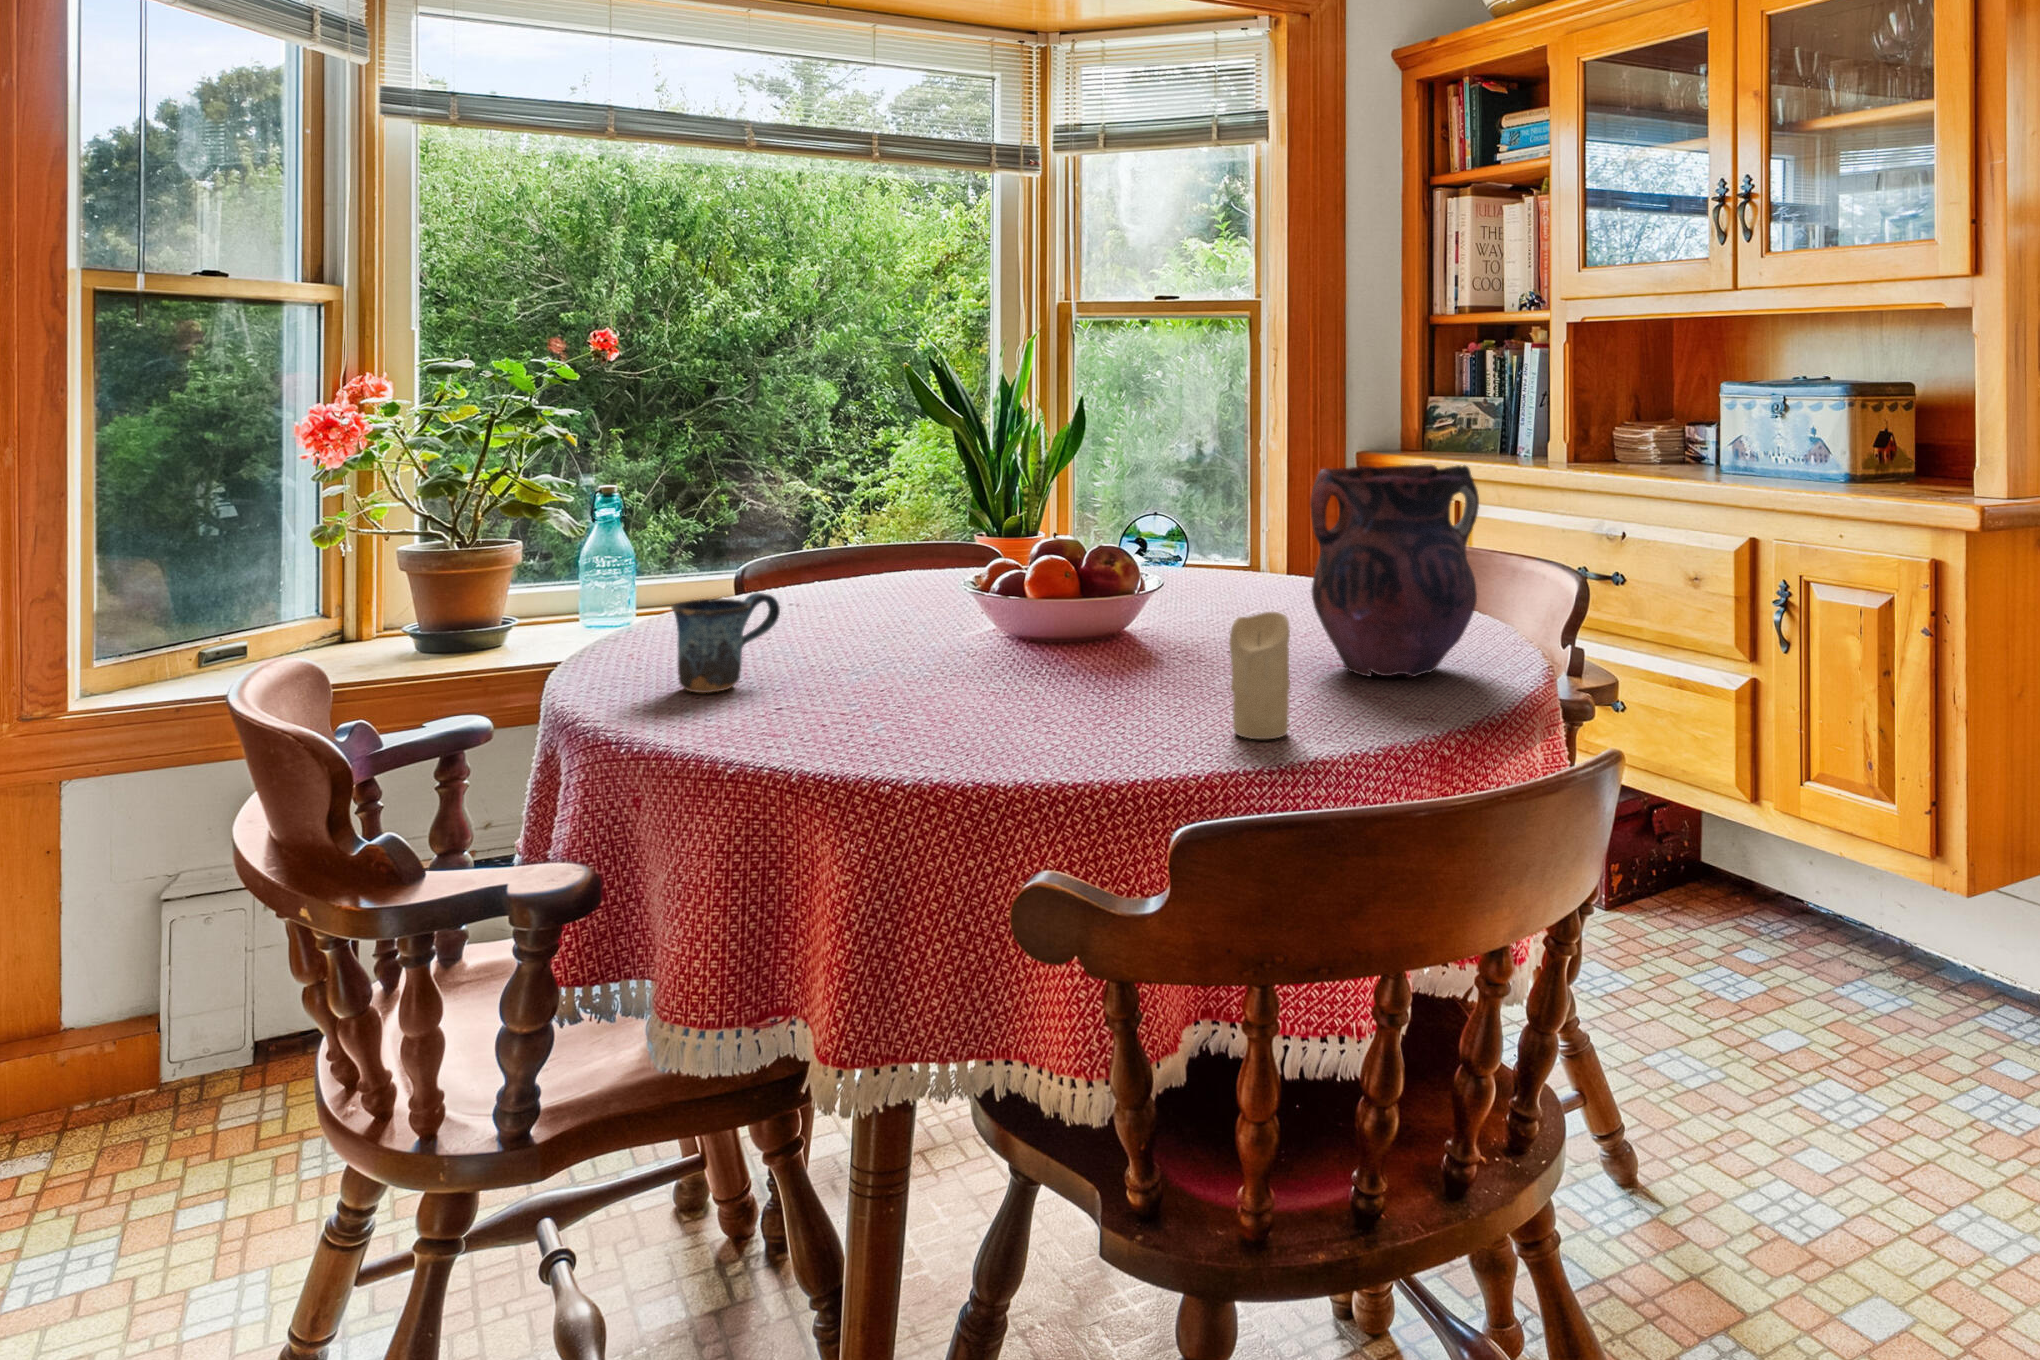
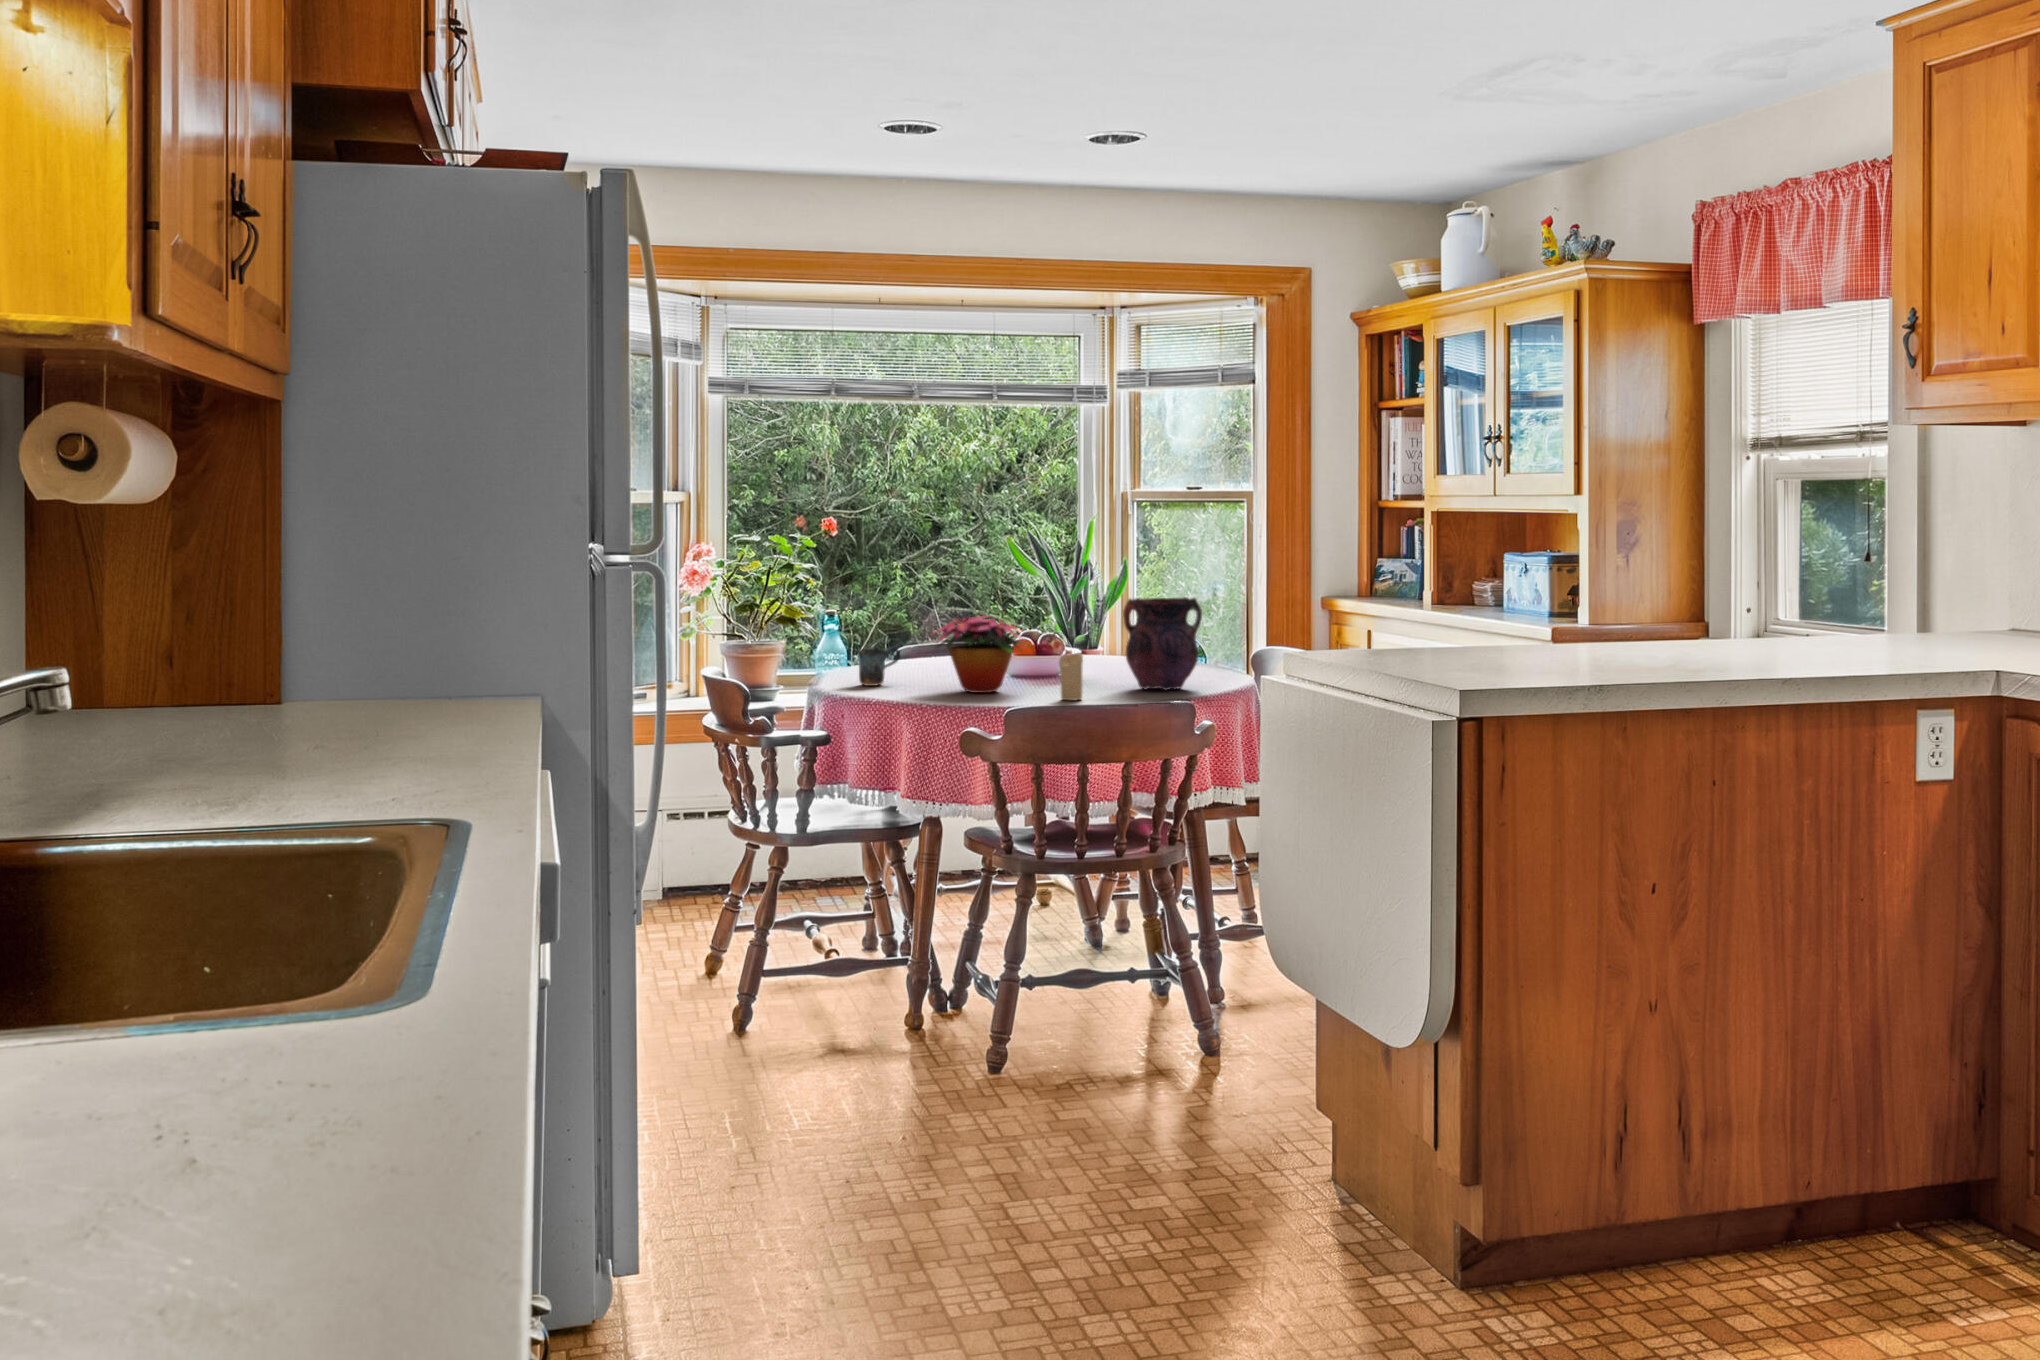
flower arrangement: none [851,515,1136,713] -> present [937,616,1021,693]

